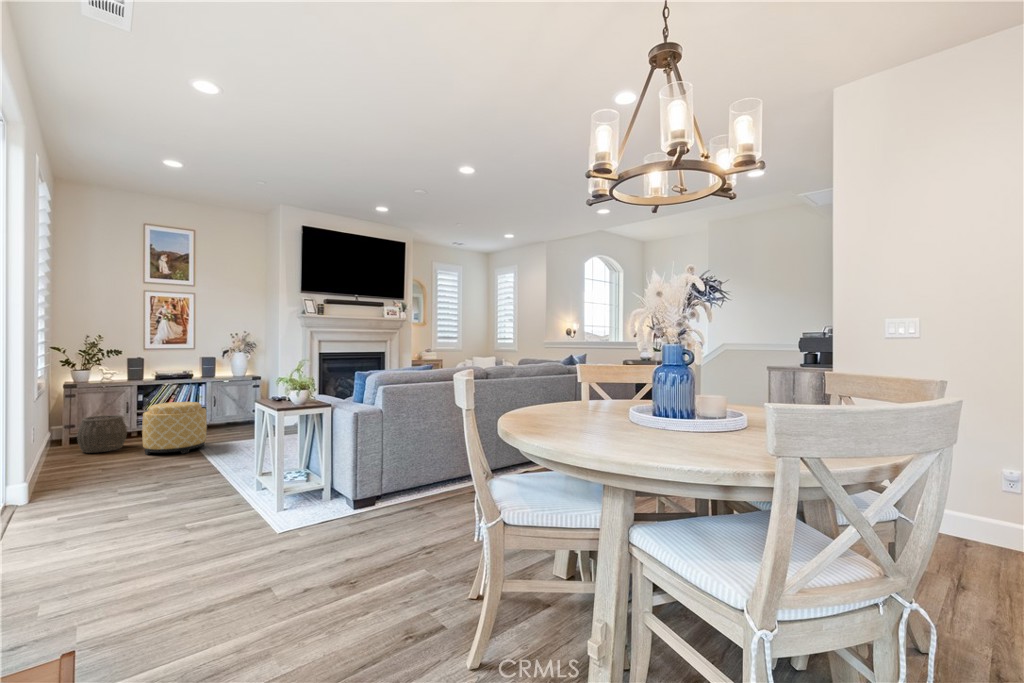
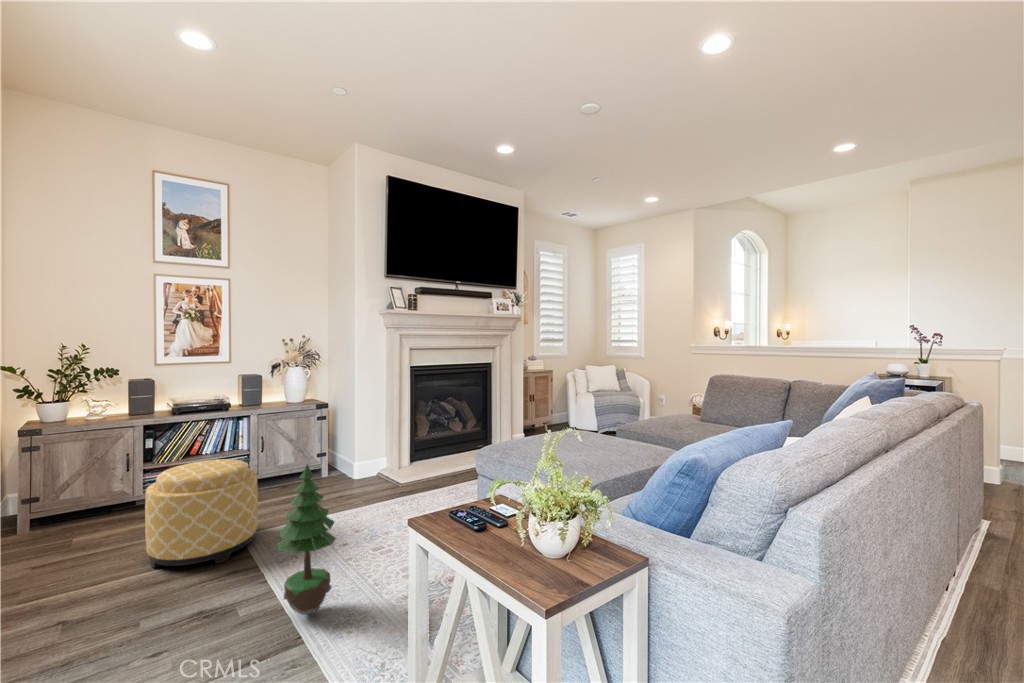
potted tree: none [211,392,242,466] -> present [277,465,335,615]
woven basket: present [77,415,127,453] -> none [27,484,122,562]

